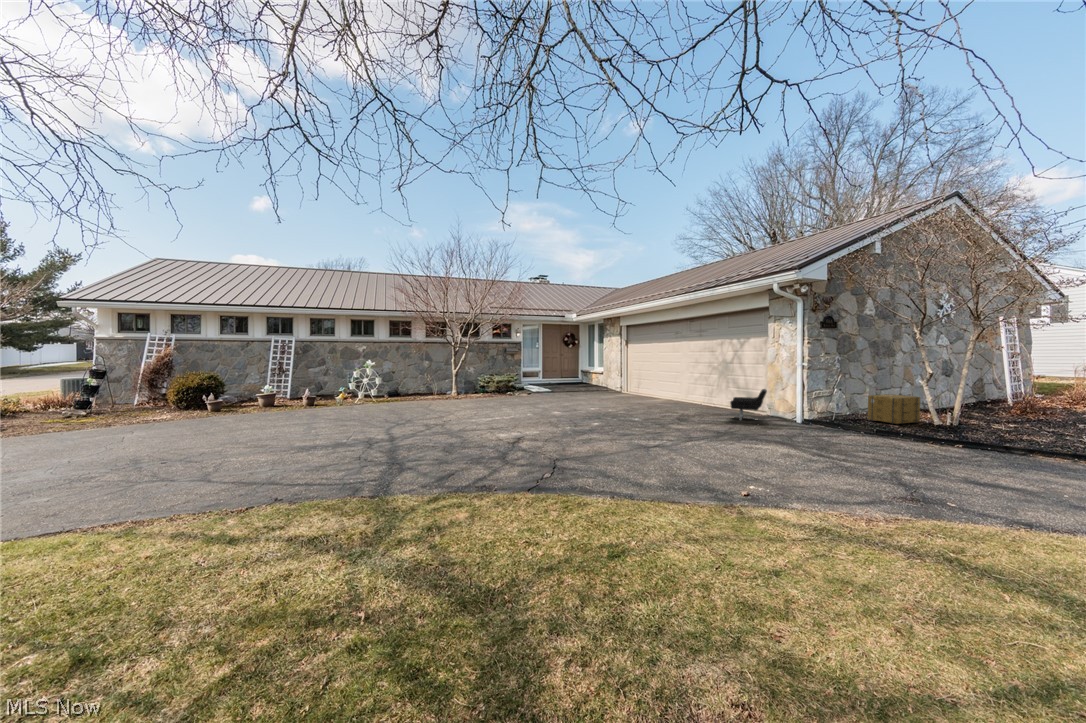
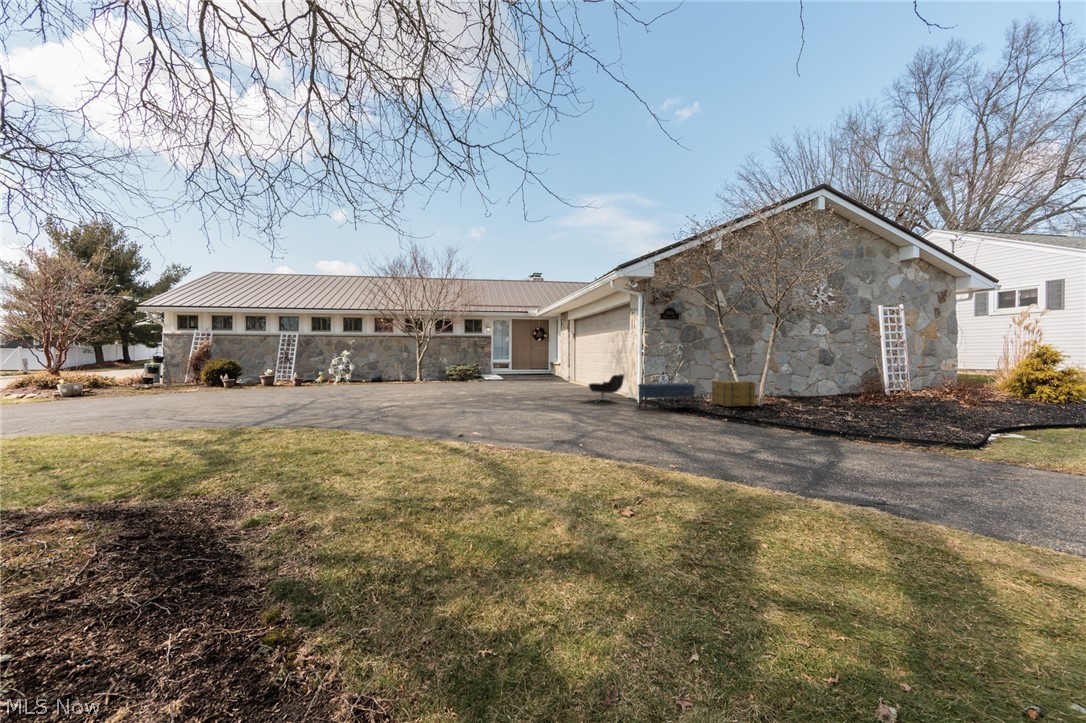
bench: none [804,399,869,430] -> present [638,383,695,409]

